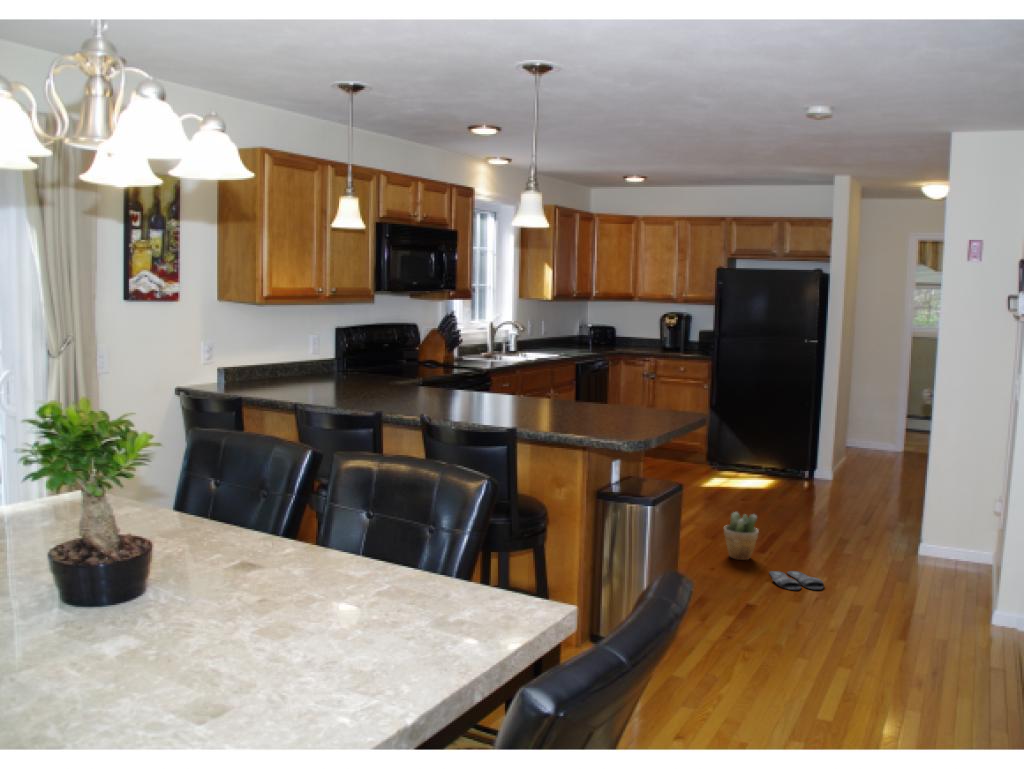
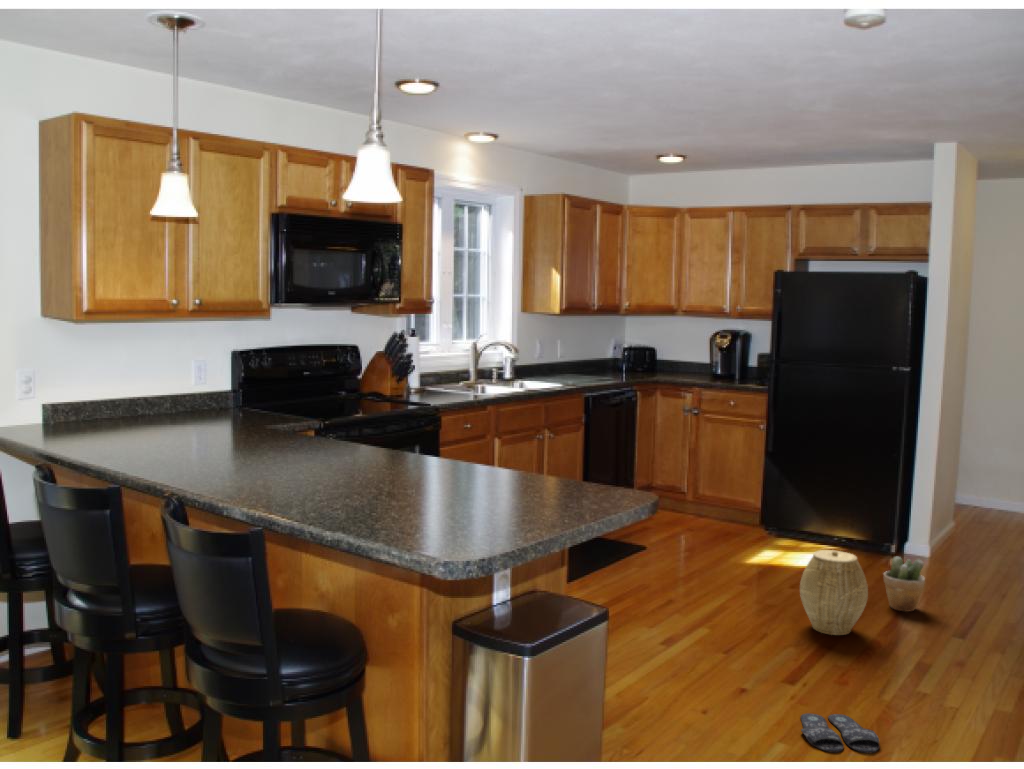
woven basket: none [752,469,800,528] -> present [800,550,868,635]
potted plant: present [724,512,759,560] -> present [884,557,925,612]

